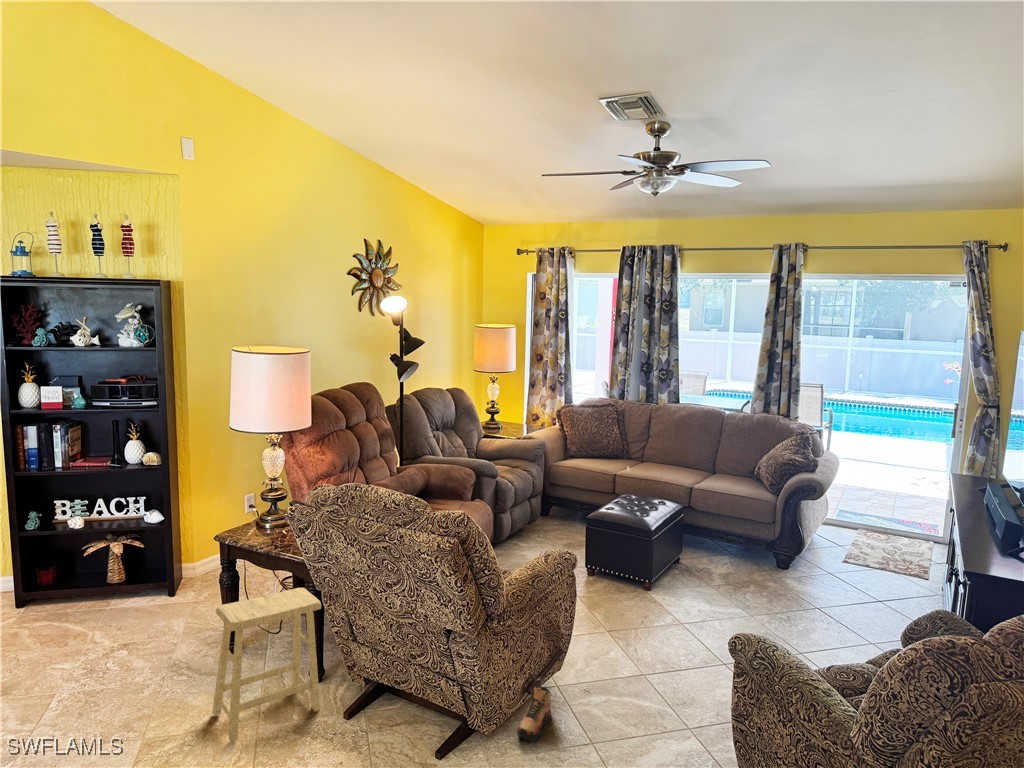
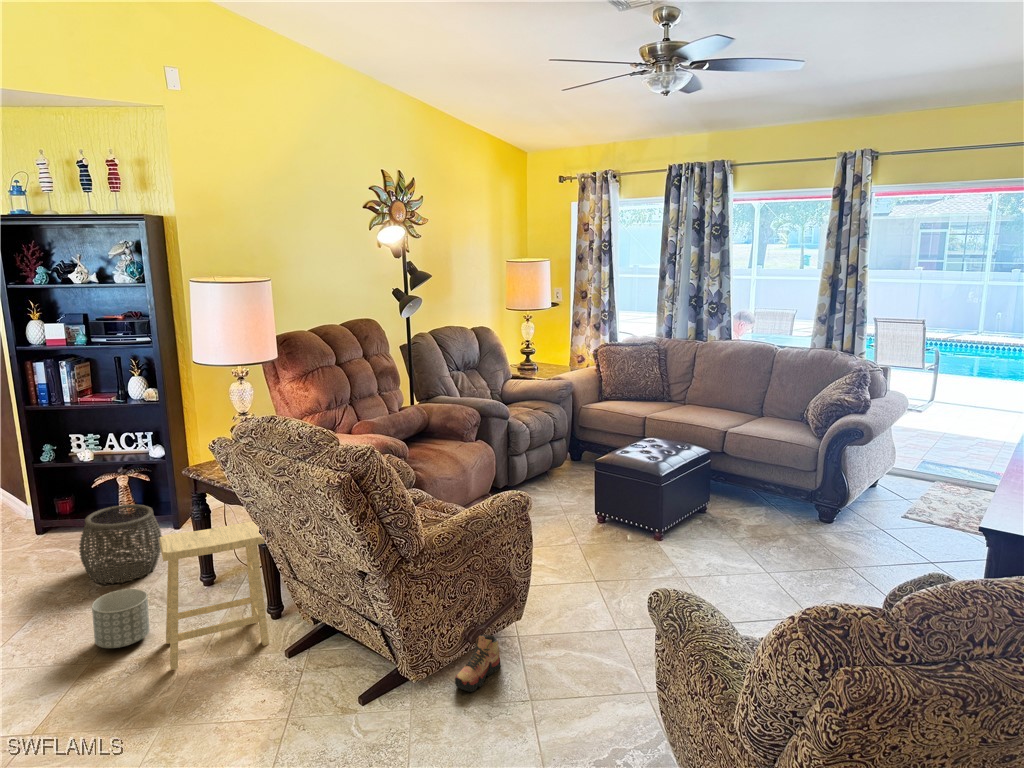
woven basket: none [90,574,175,659] -> present [79,504,162,584]
planter: none [138,662,193,725] -> present [92,589,149,648]

